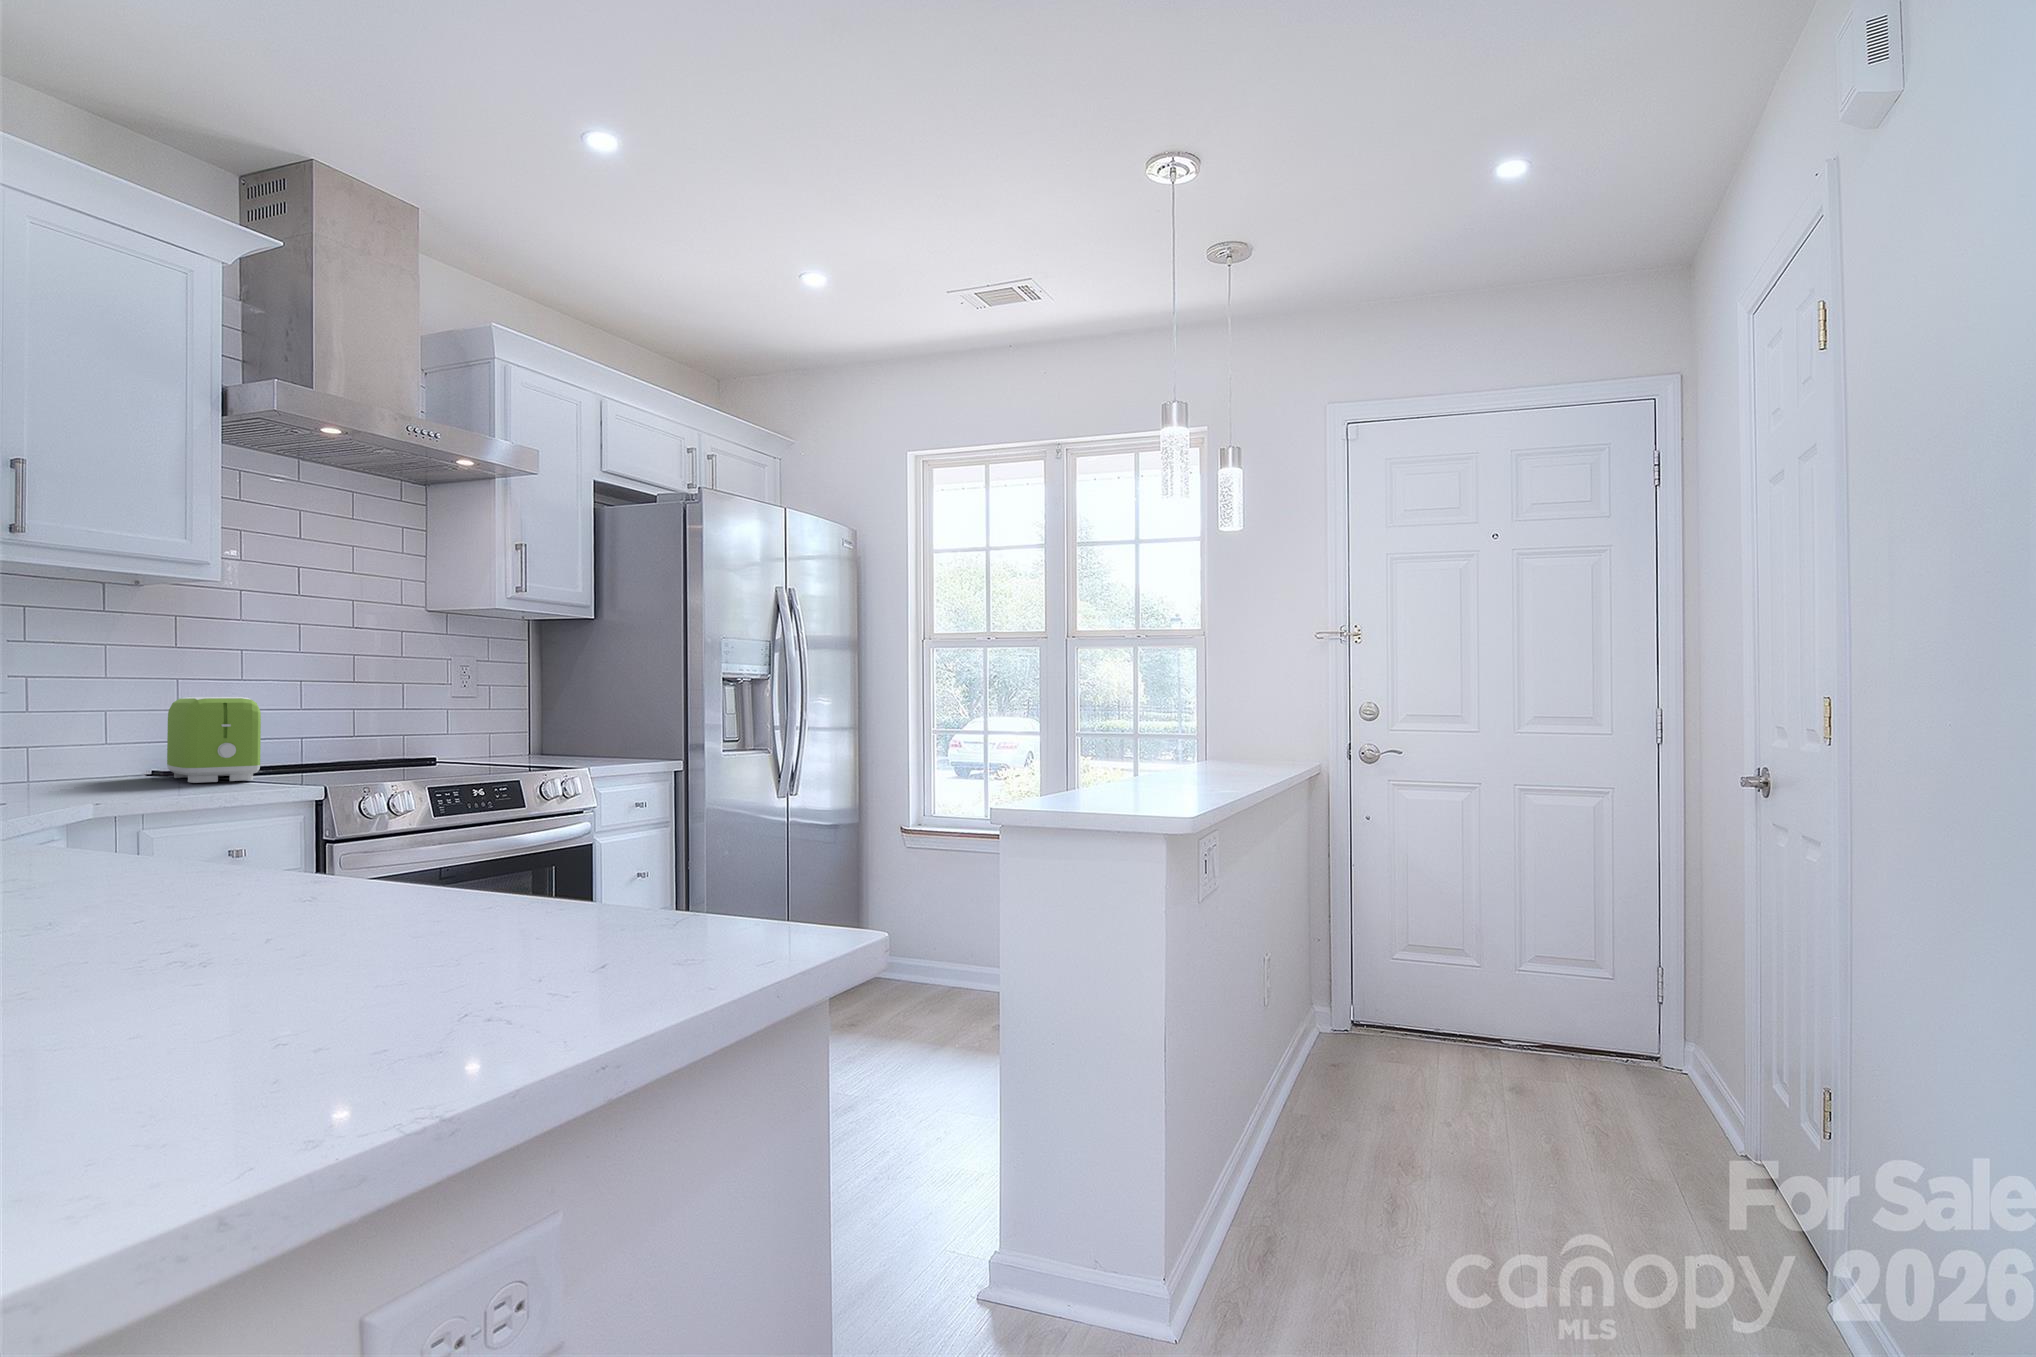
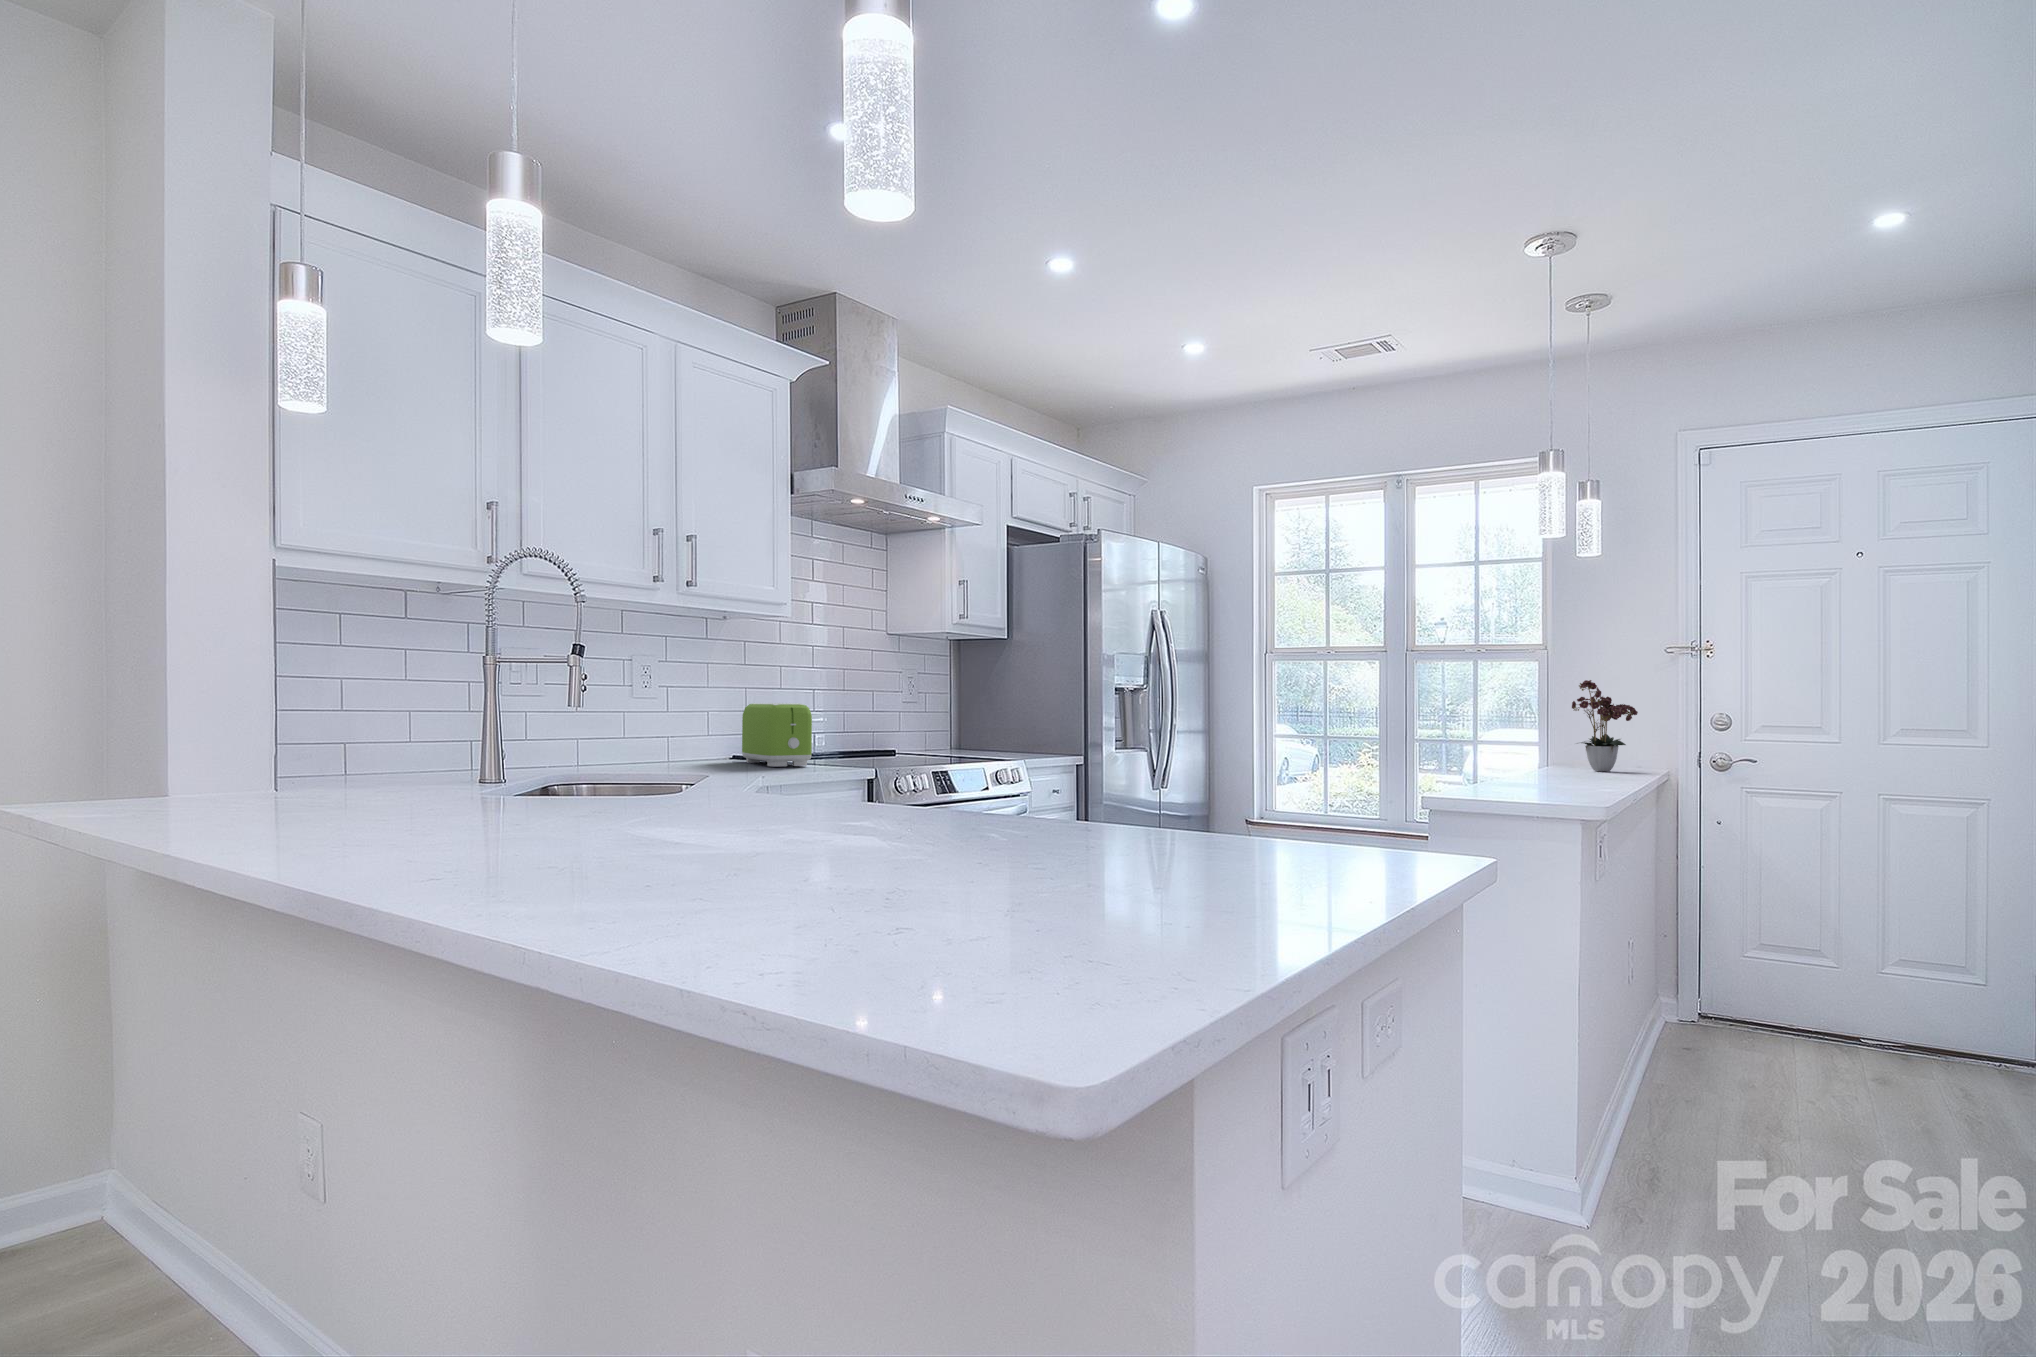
flower arrangement: none [1215,662,1287,764] -> present [1572,680,1638,771]

